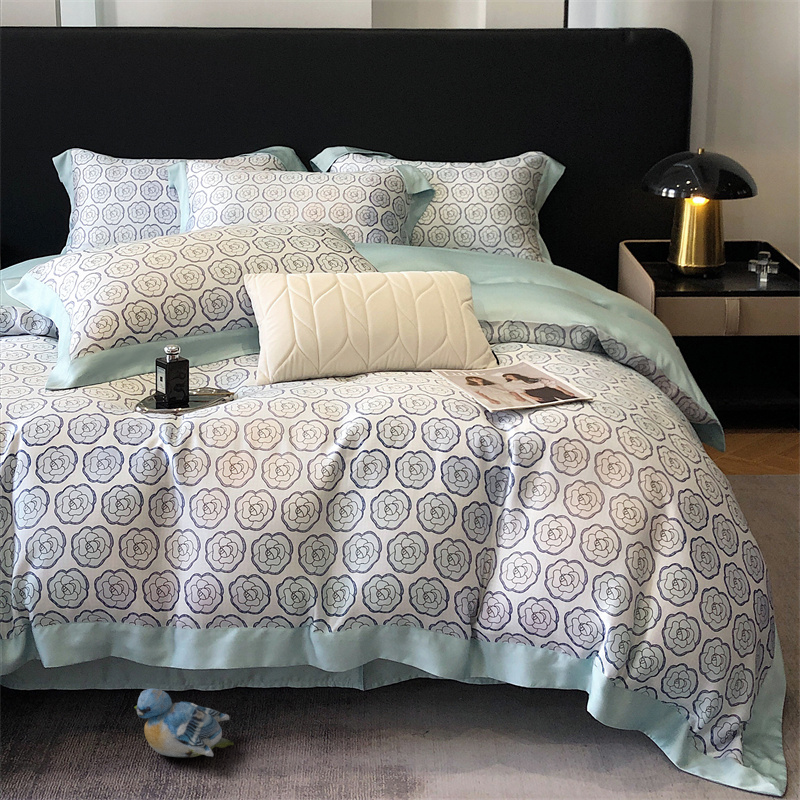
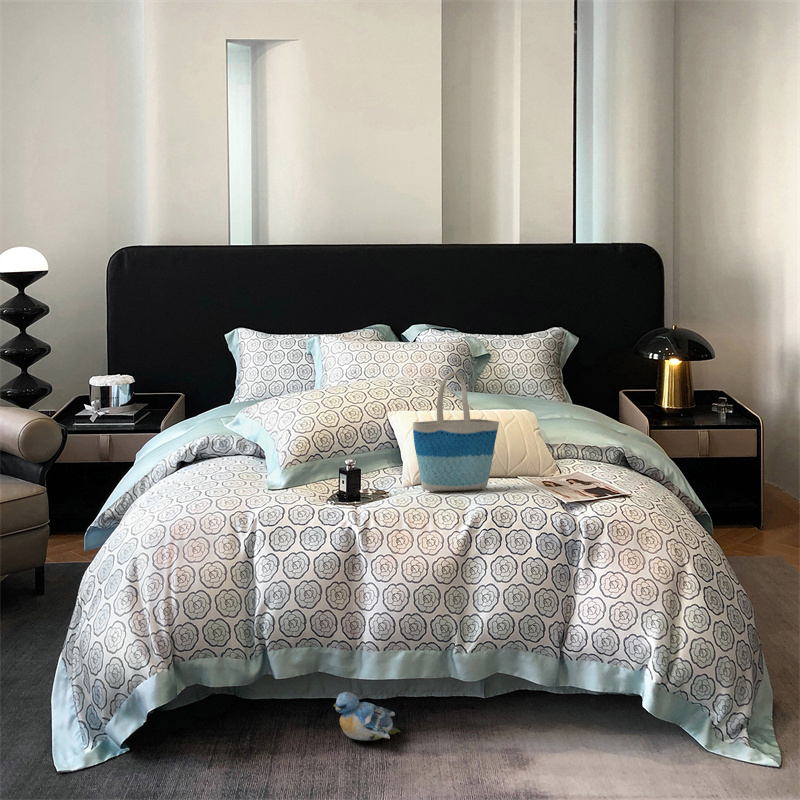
tote bag: none [267,209,400,390] -> present [413,372,499,491]

